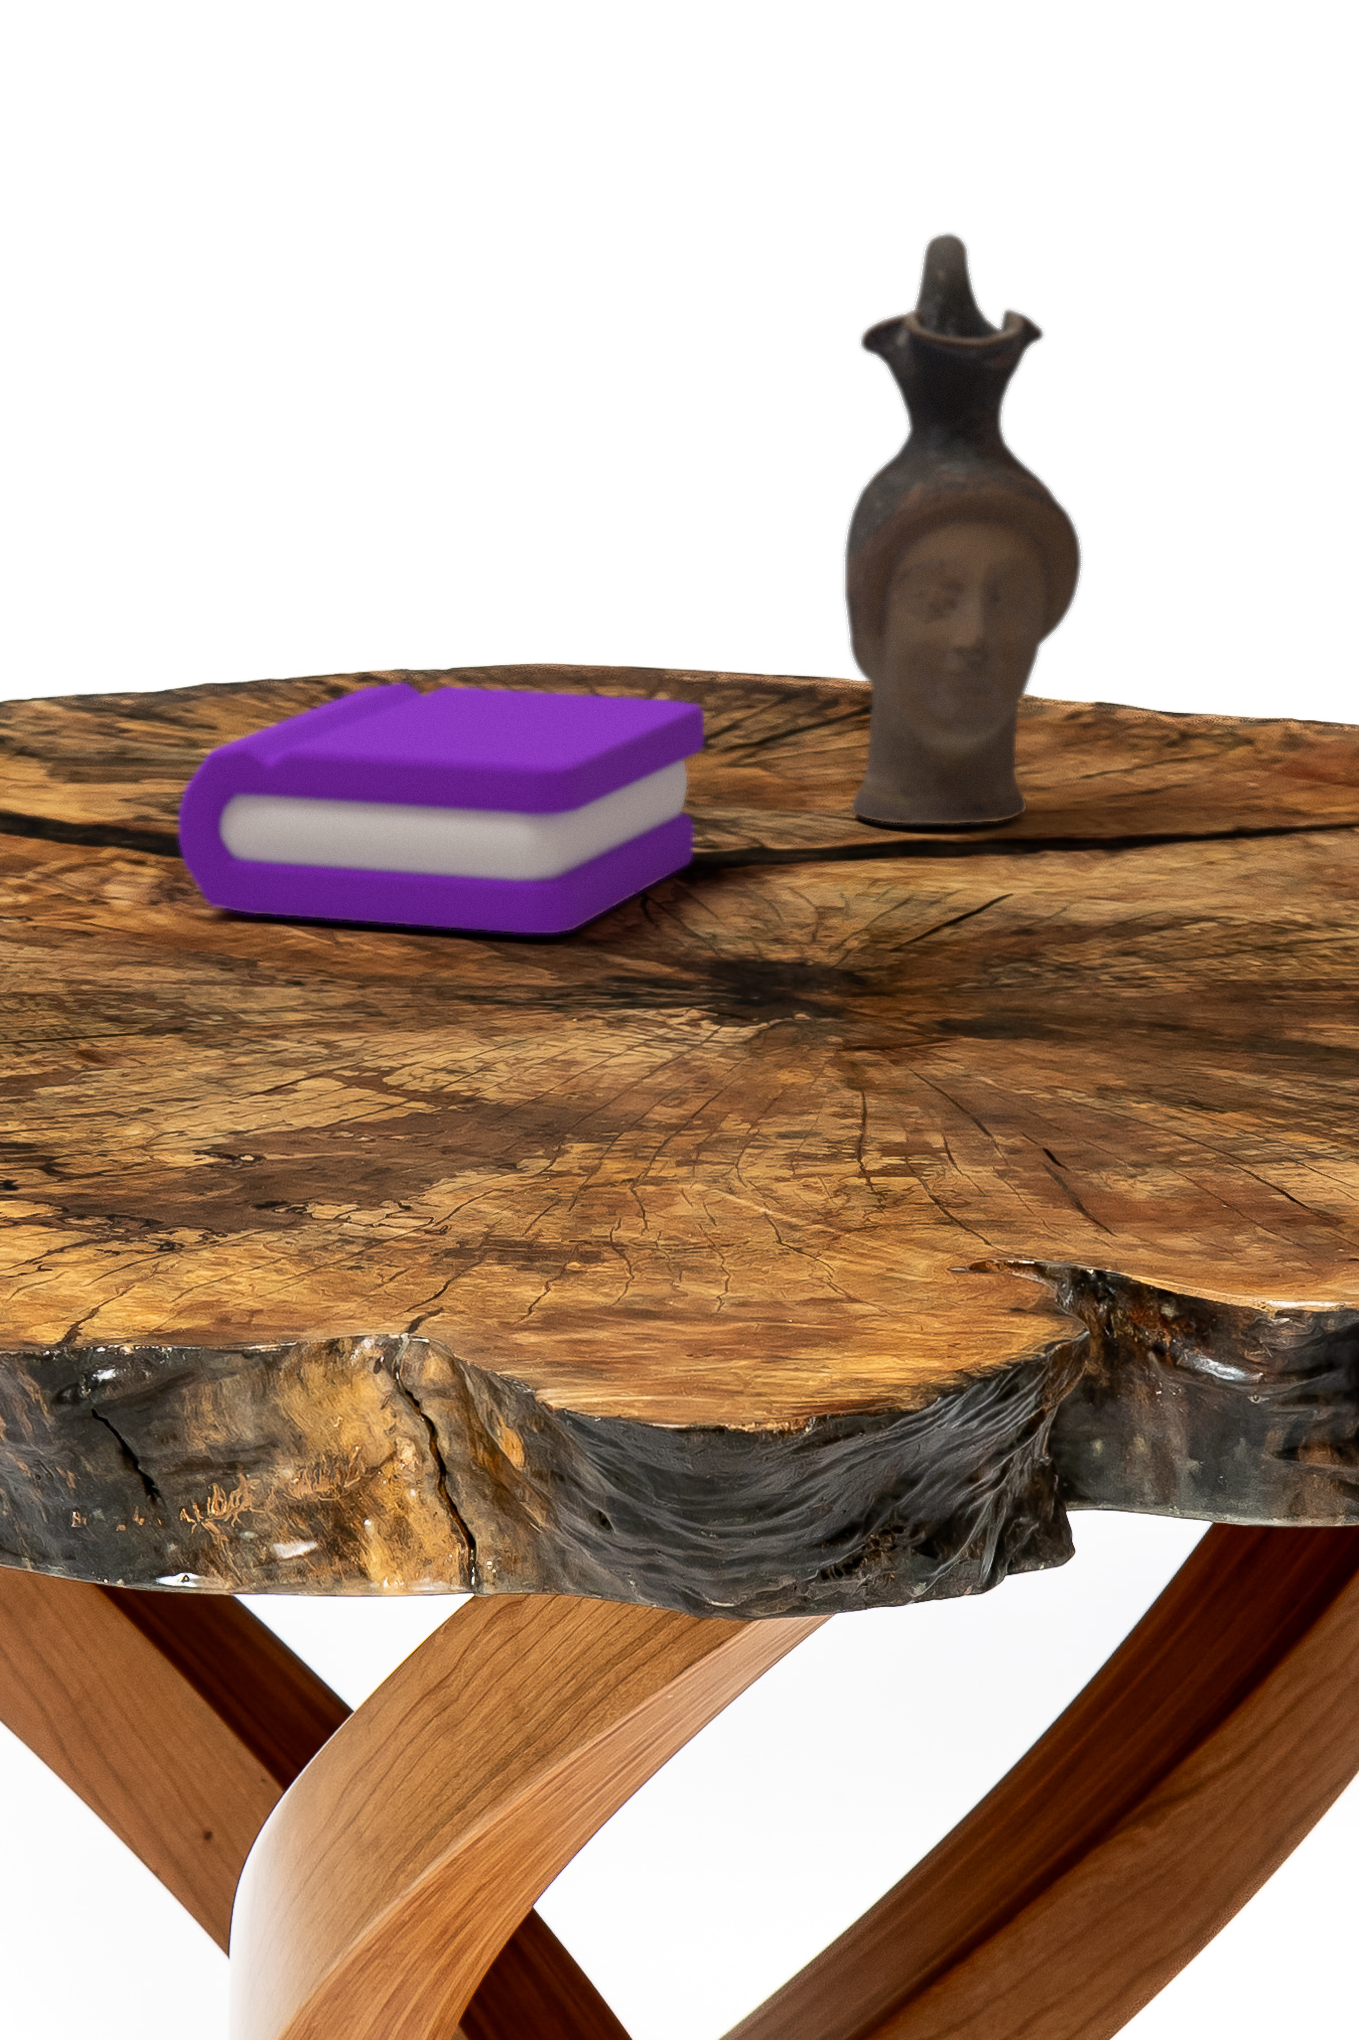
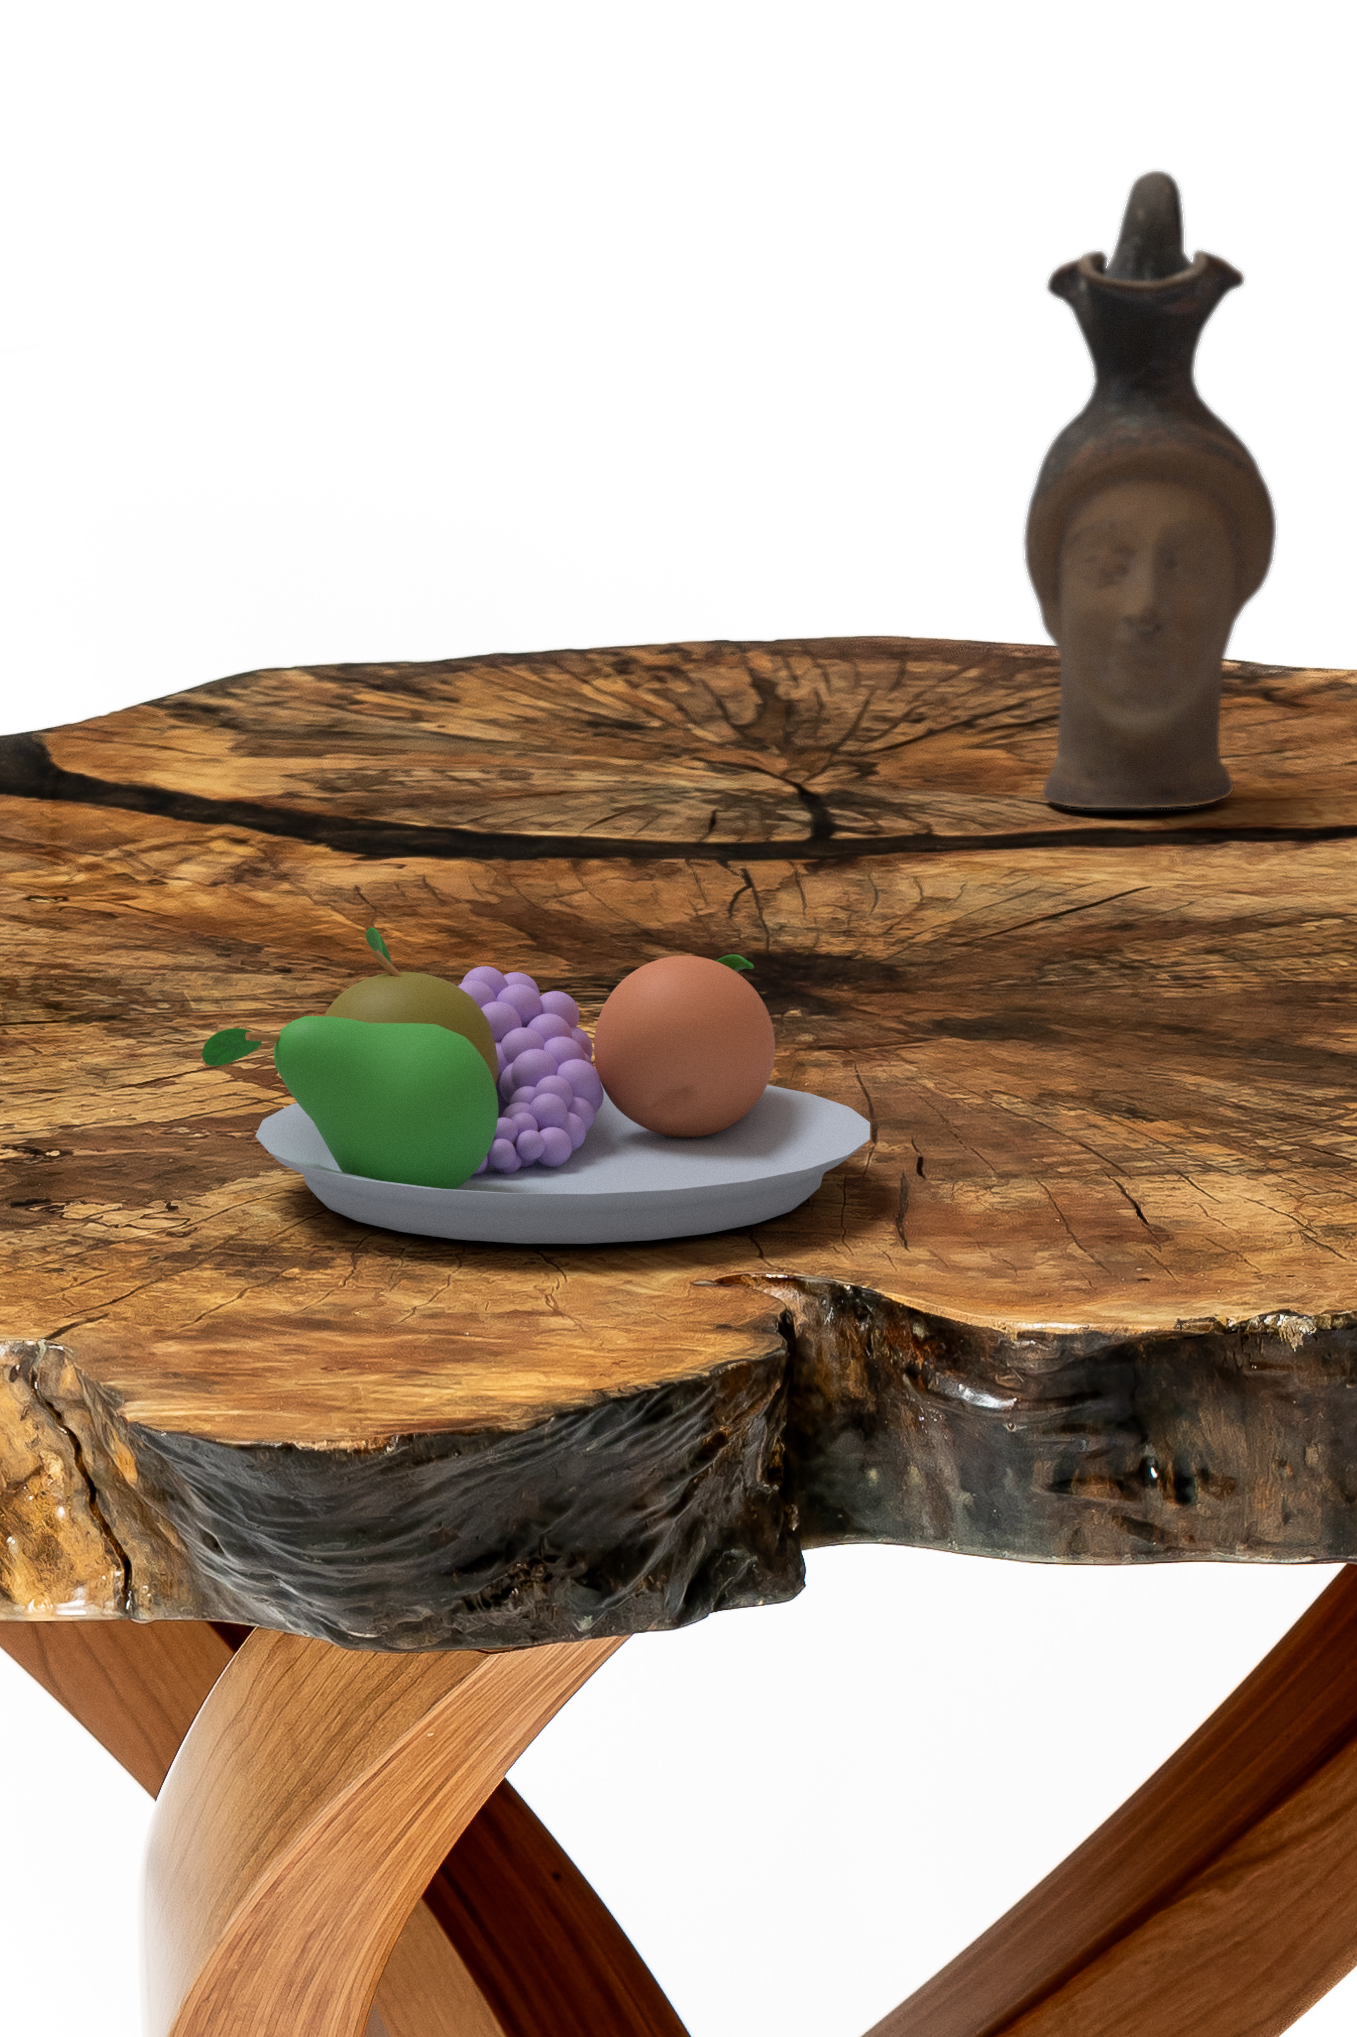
book: present [179,683,704,933] -> none [221,654,832,918]
fruit bowl: none [472,951,1048,1240] -> present [202,927,870,1244]

